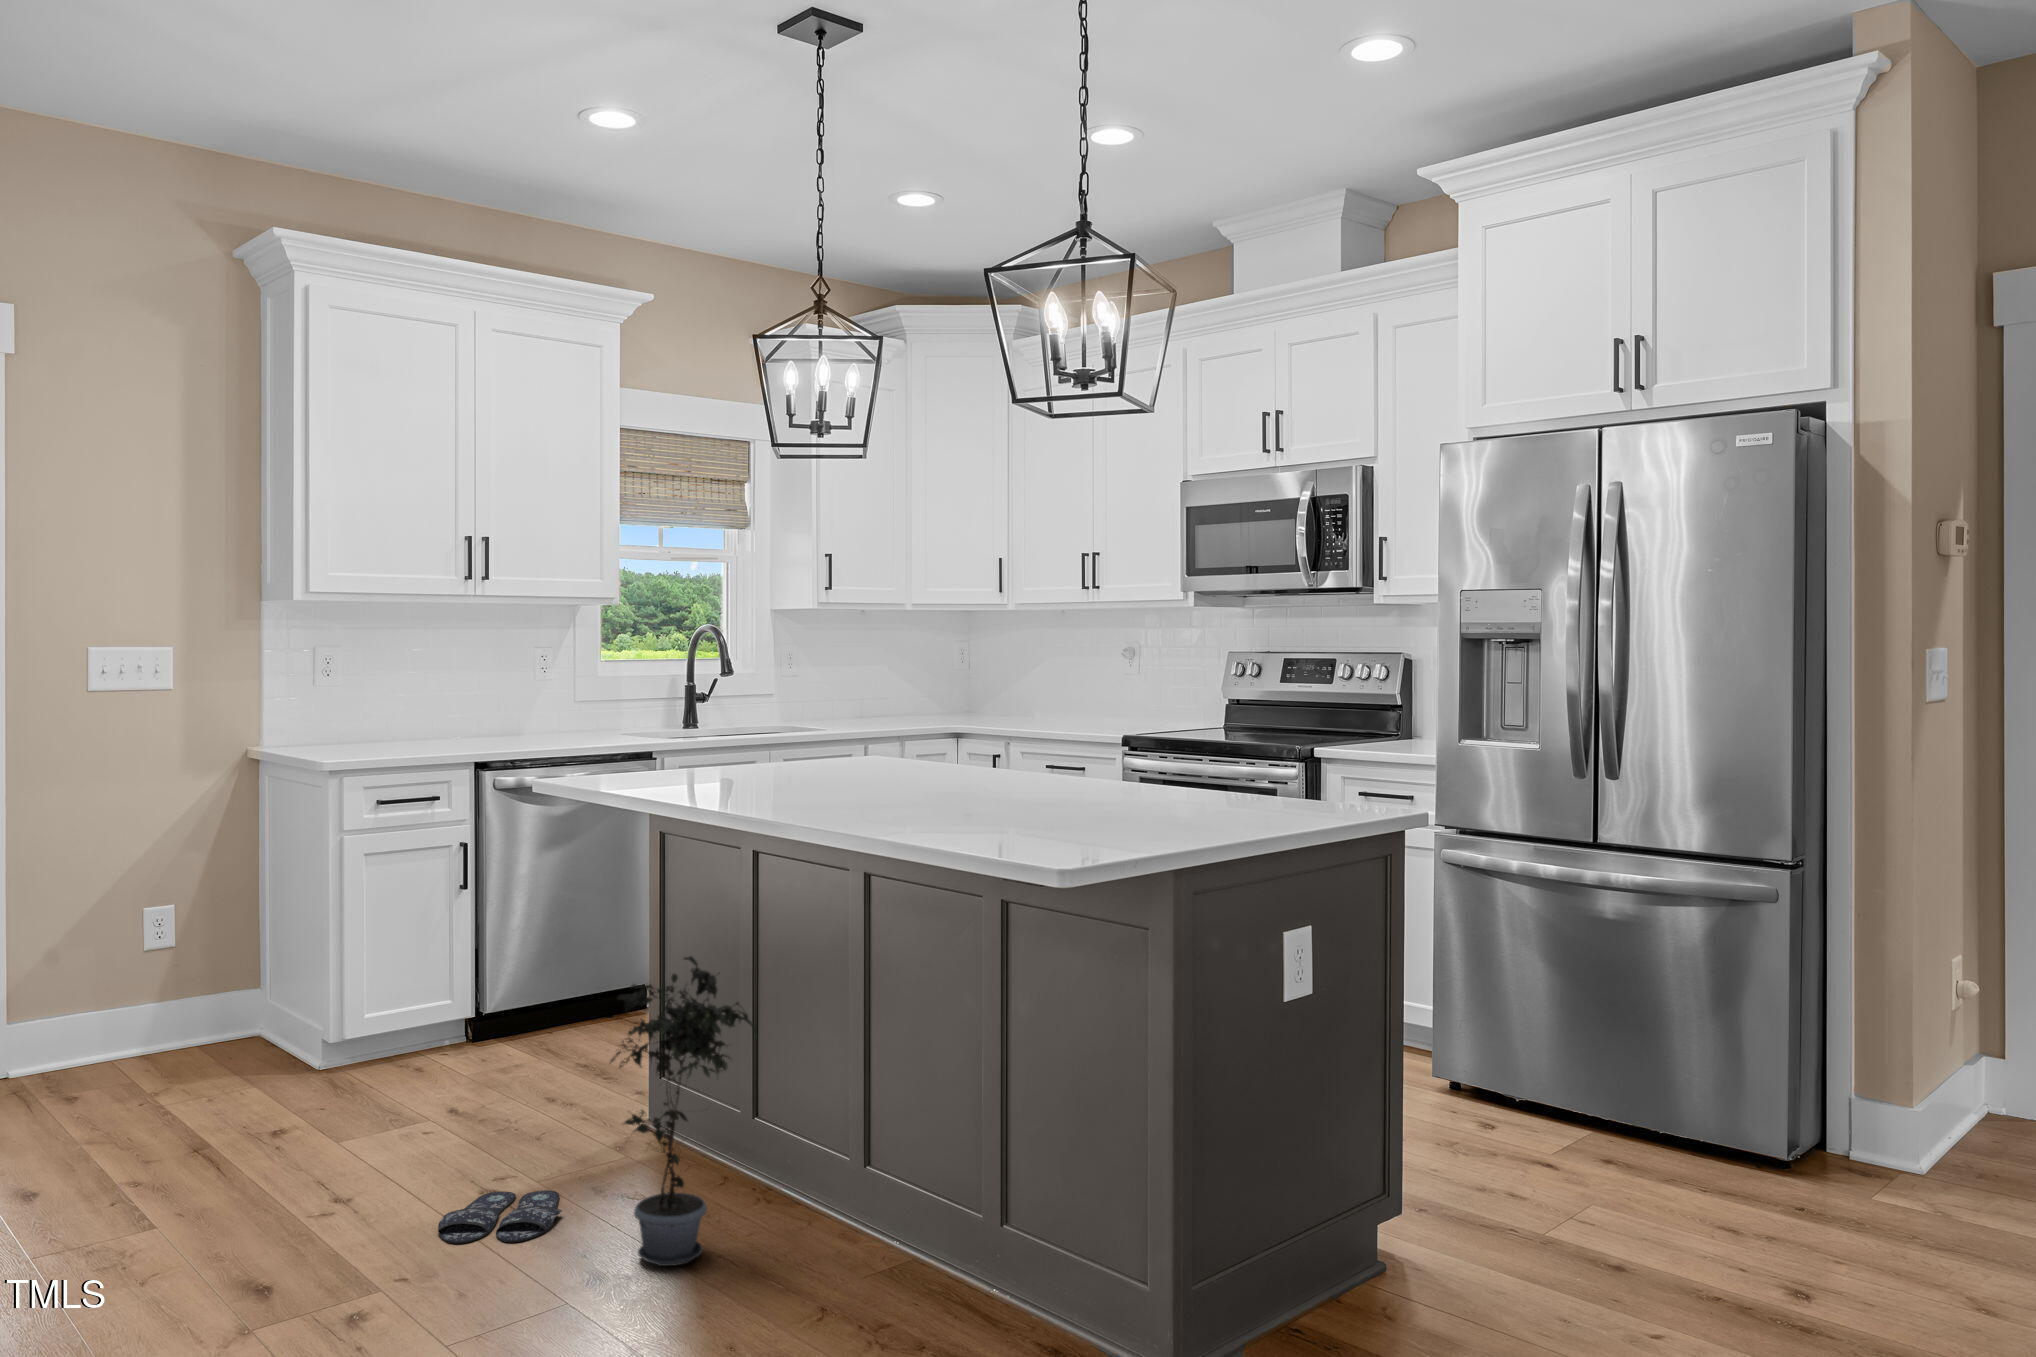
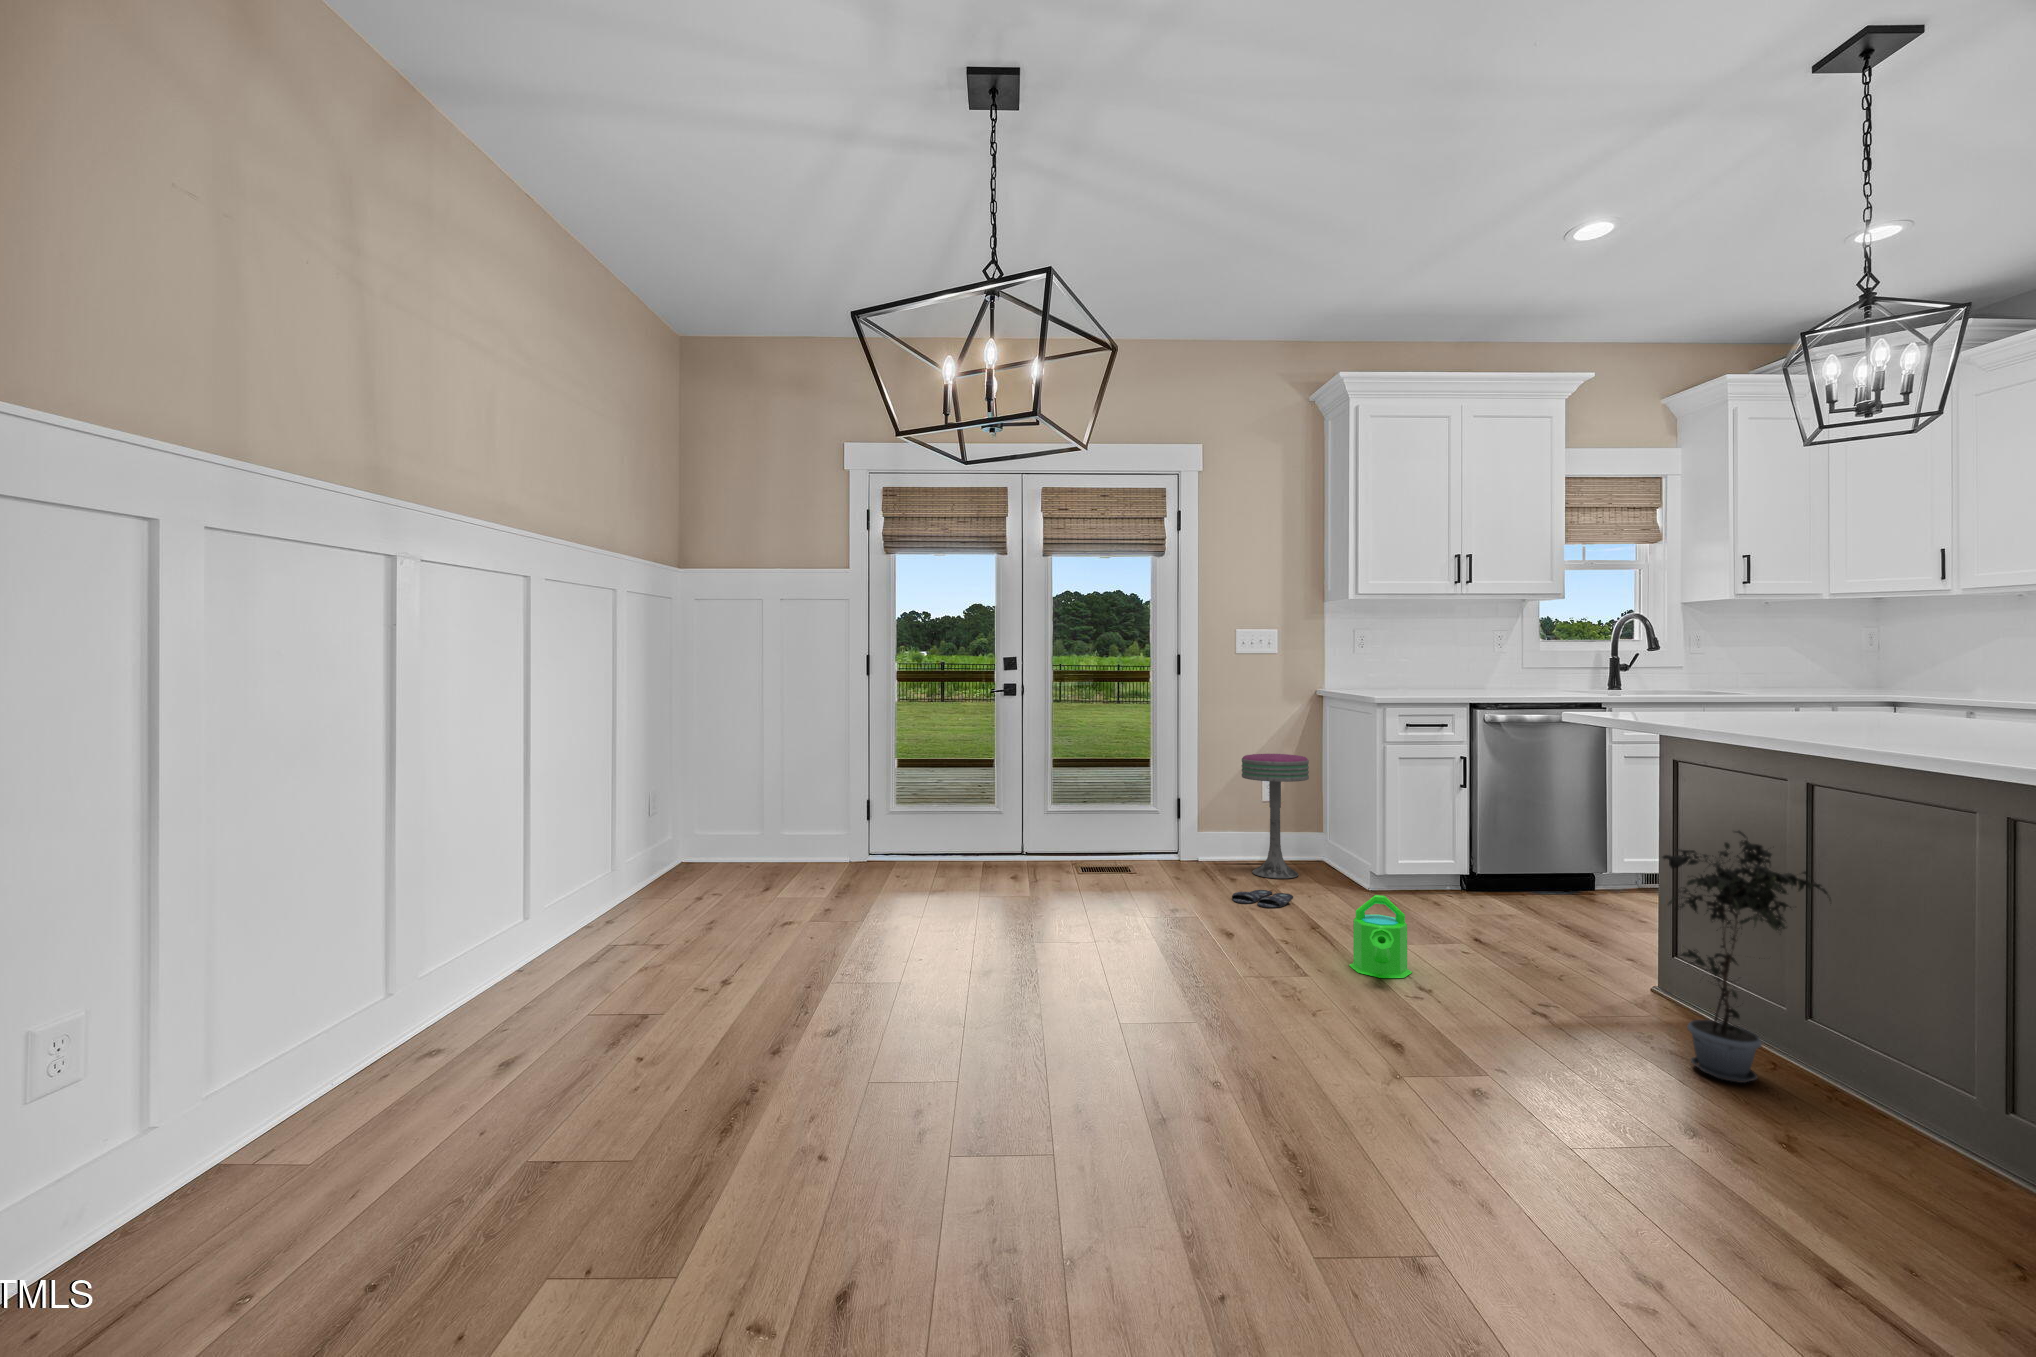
bar stool: none [95,860,223,1078] -> present [1242,754,1309,879]
watering can: none [227,1100,328,1231] -> present [1349,895,1412,978]
slippers: present [438,1190,562,1244] -> present [1232,890,1293,908]

